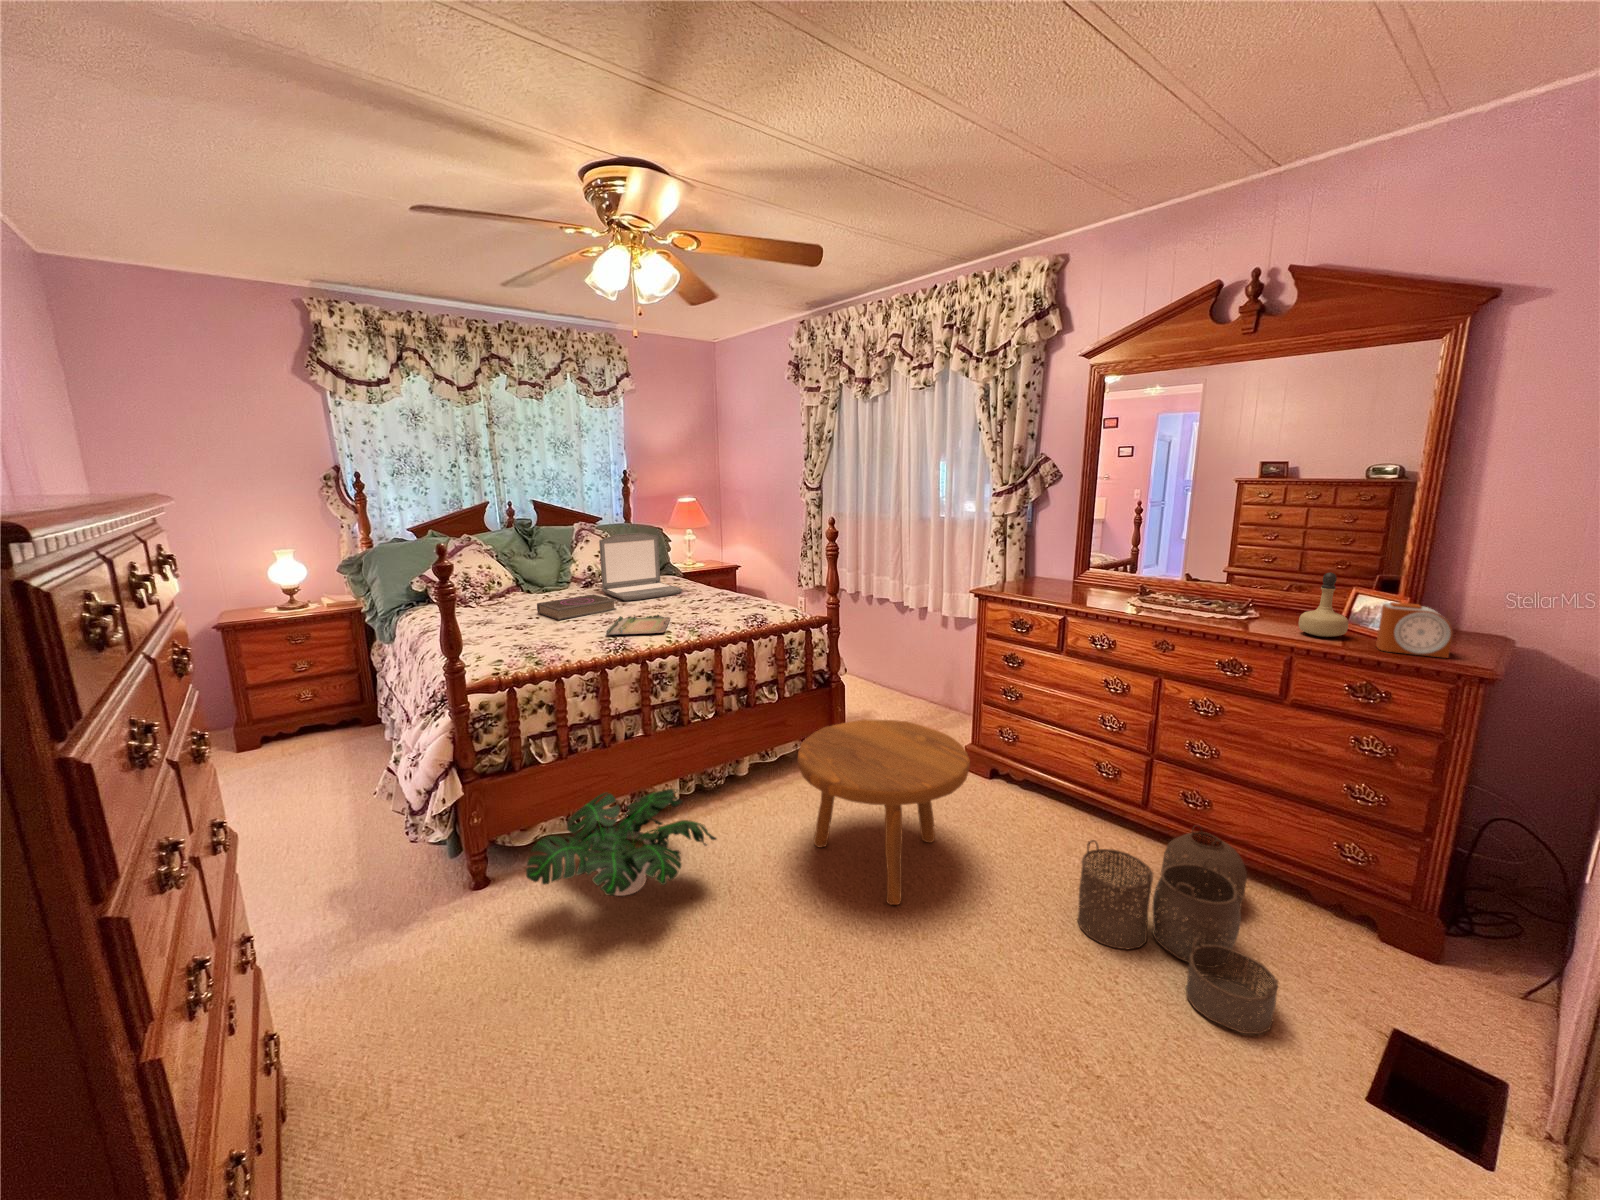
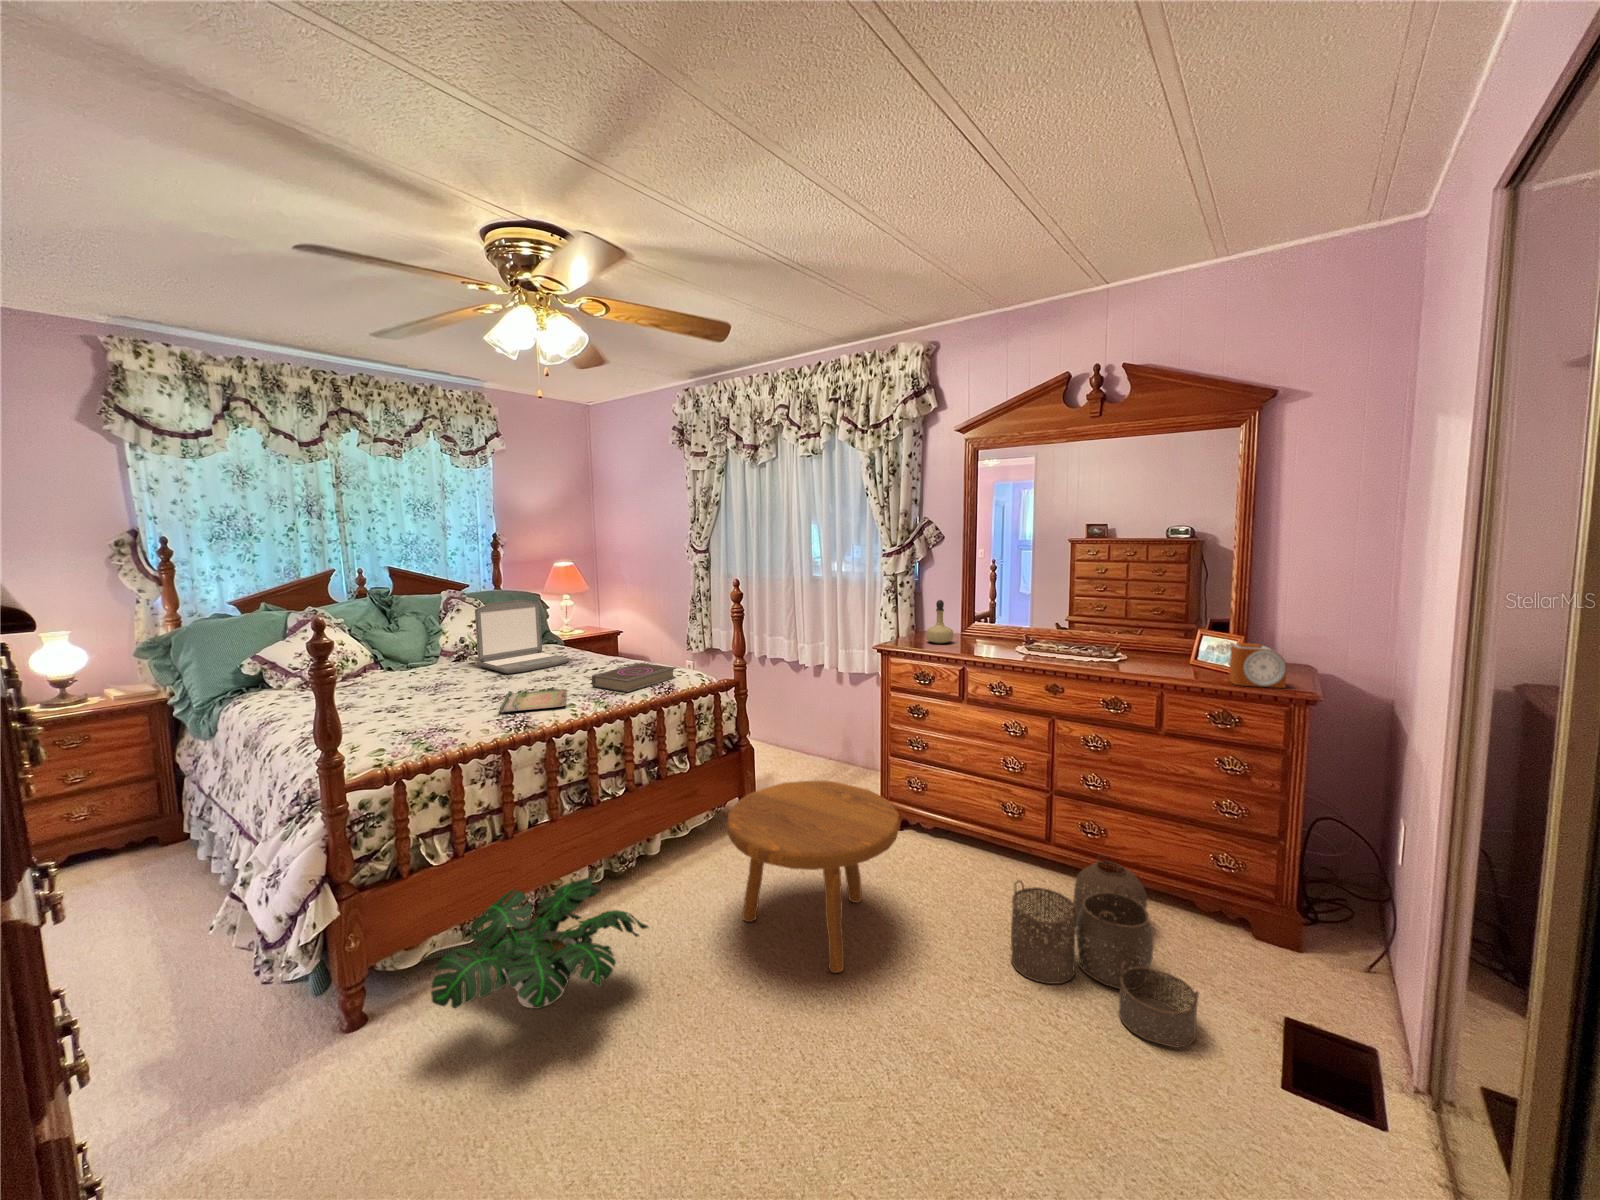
perfume bottle: present [1299,572,1348,637] -> present [926,600,953,643]
book: present [537,594,616,620] -> present [592,663,676,692]

